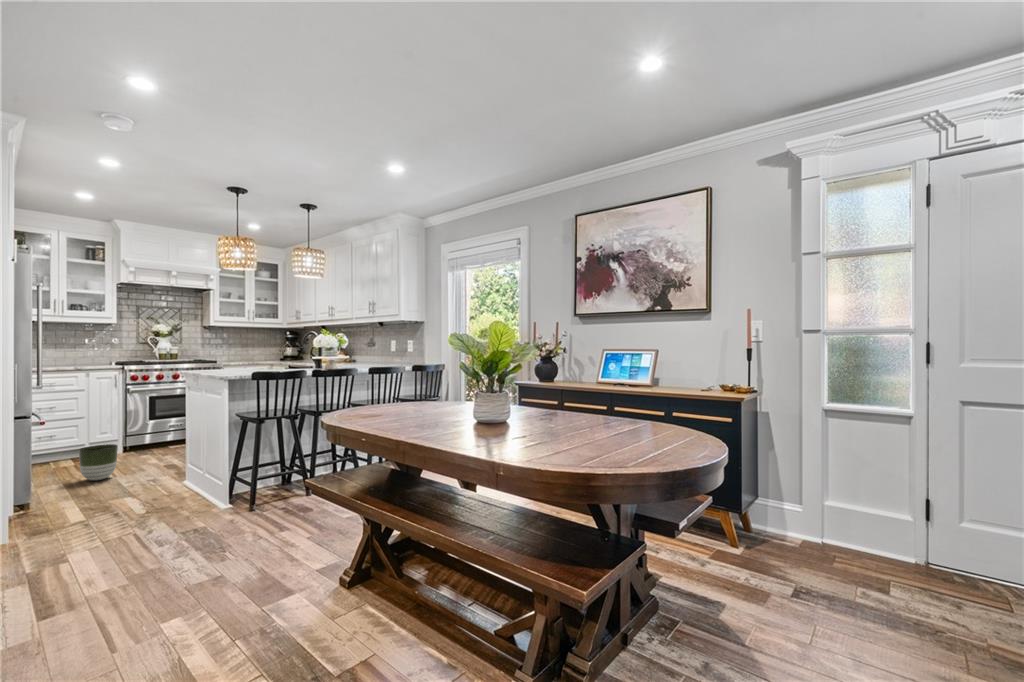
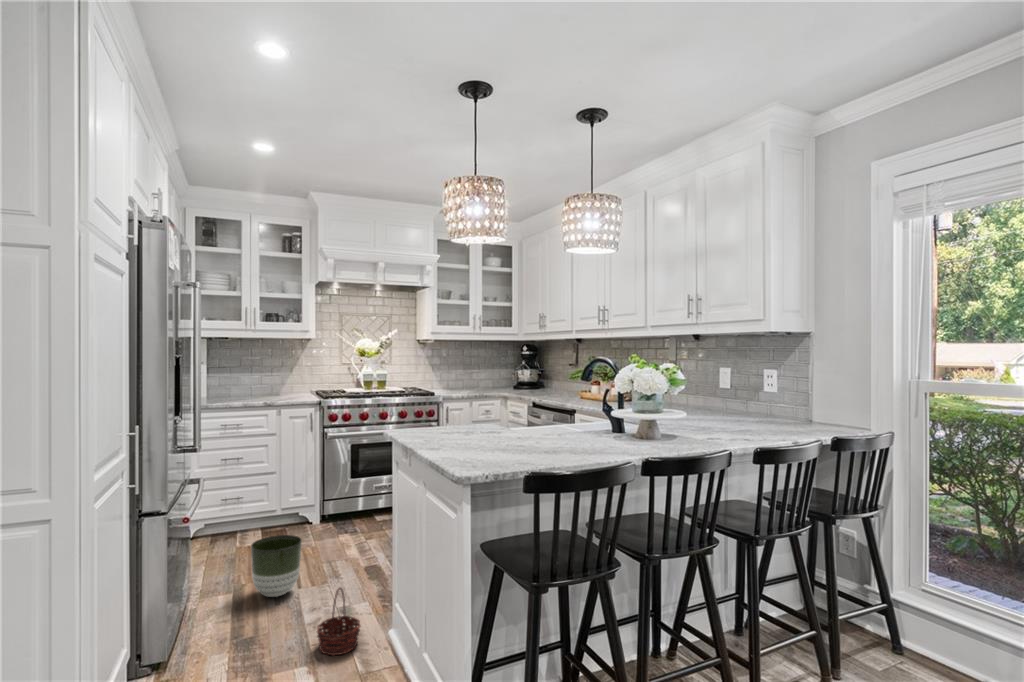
basket: none [135,458,165,492] -> present [317,588,360,655]

